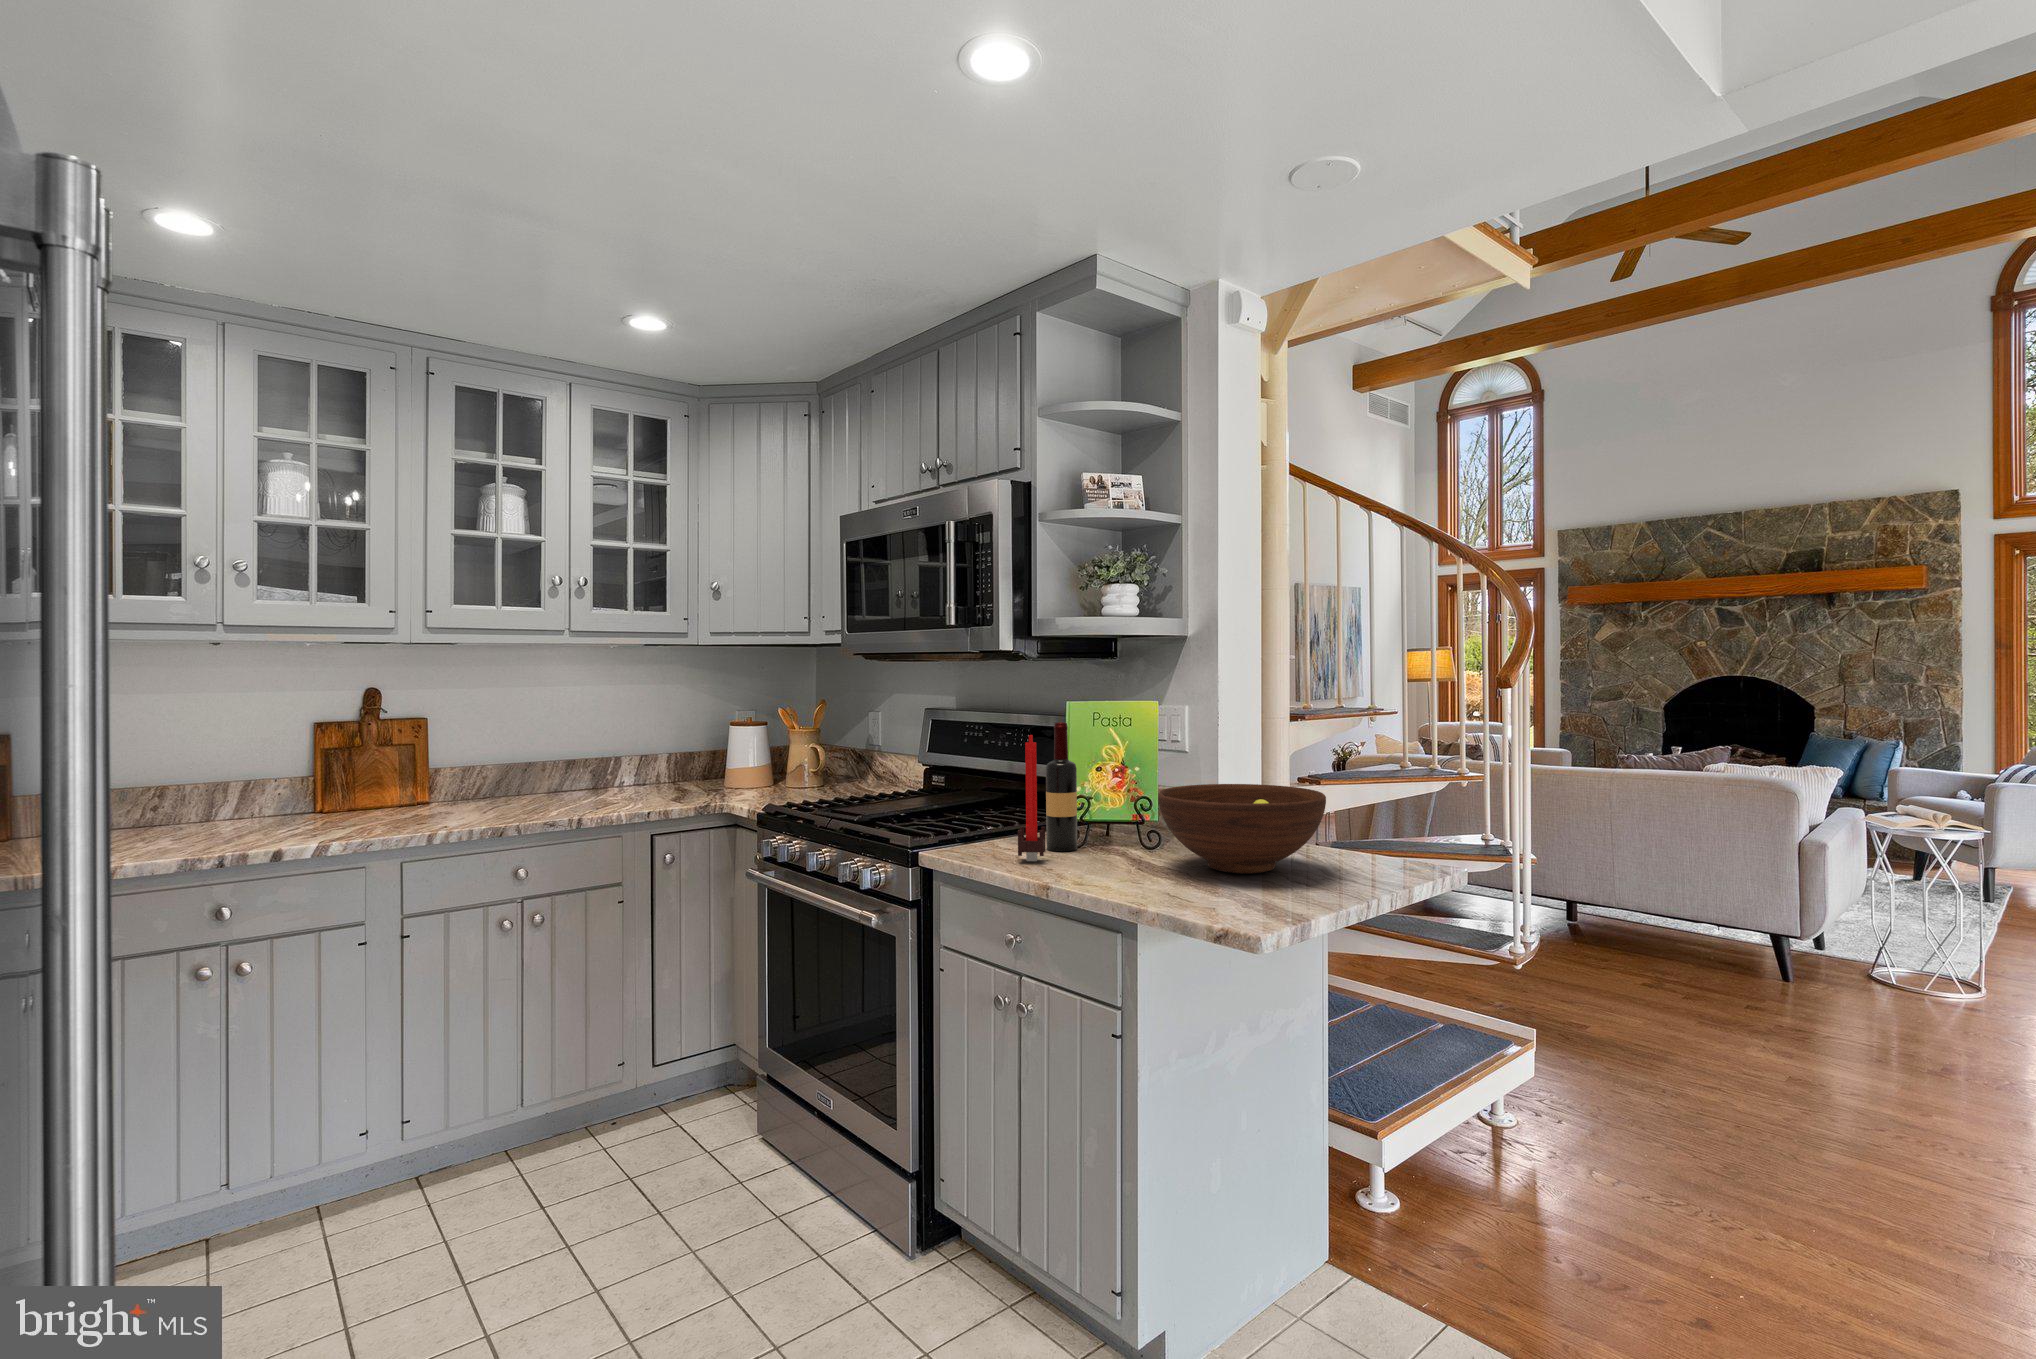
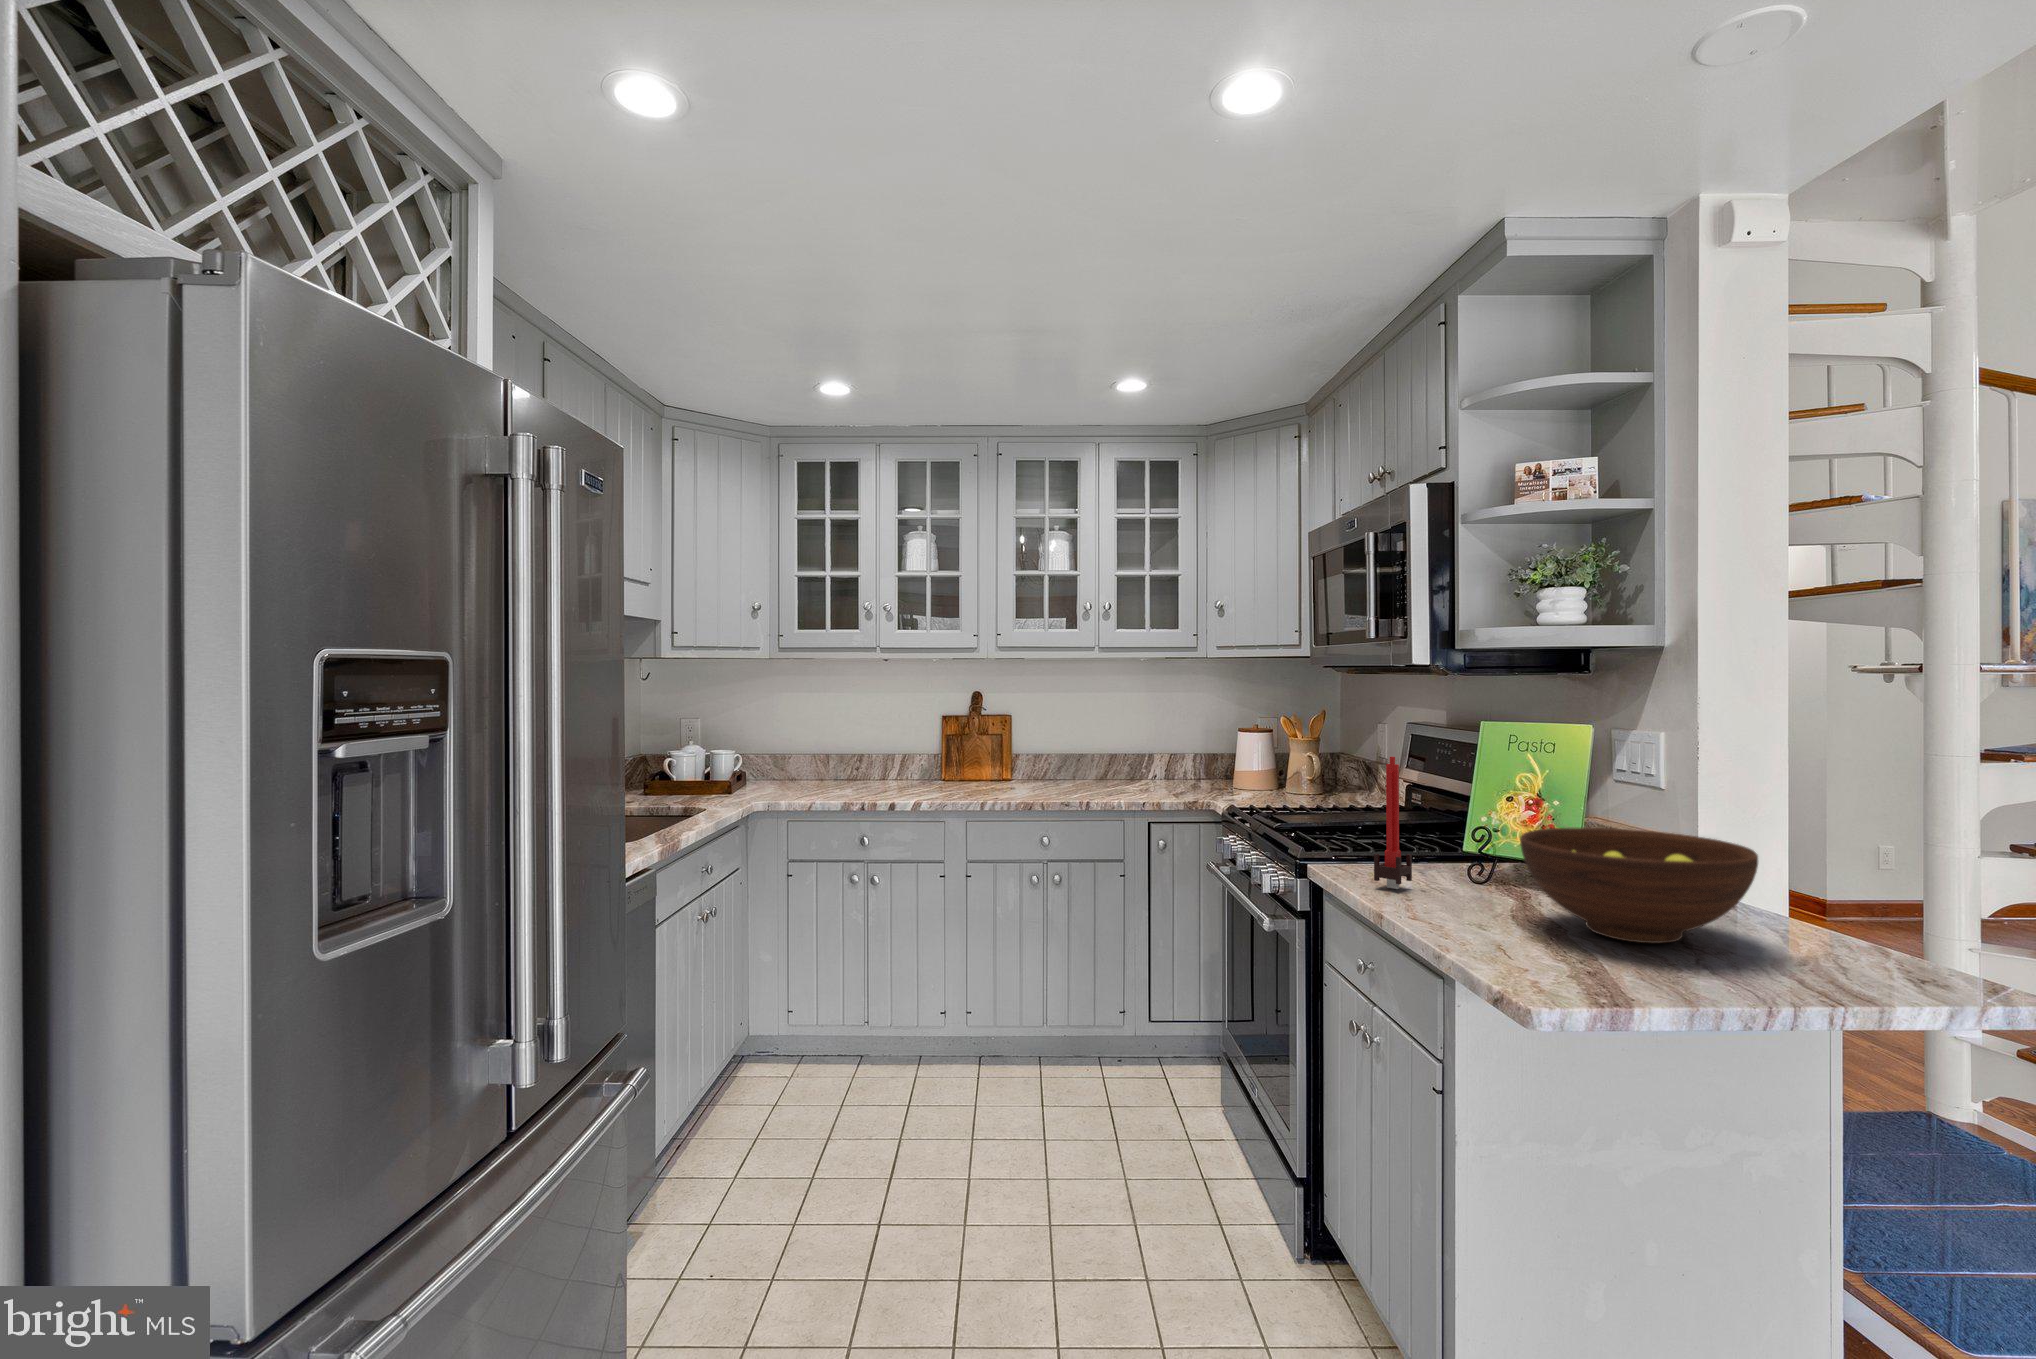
wine bottle: present [1046,722,1077,851] -> none [1432,745,1469,885]

